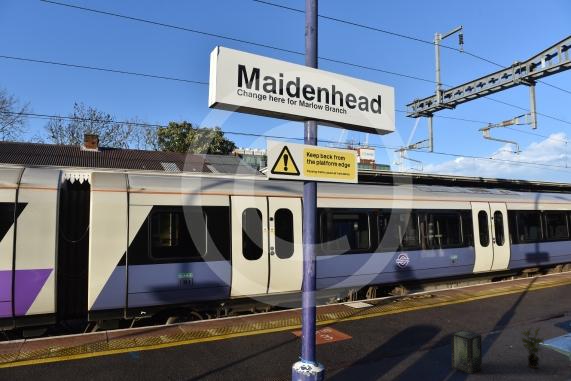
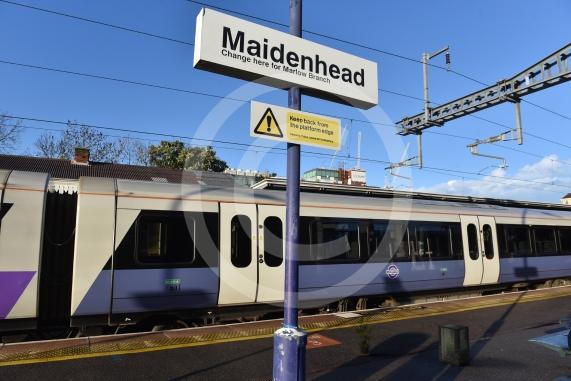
potted plant: present [521,328,543,368] -> present [353,315,374,356]

